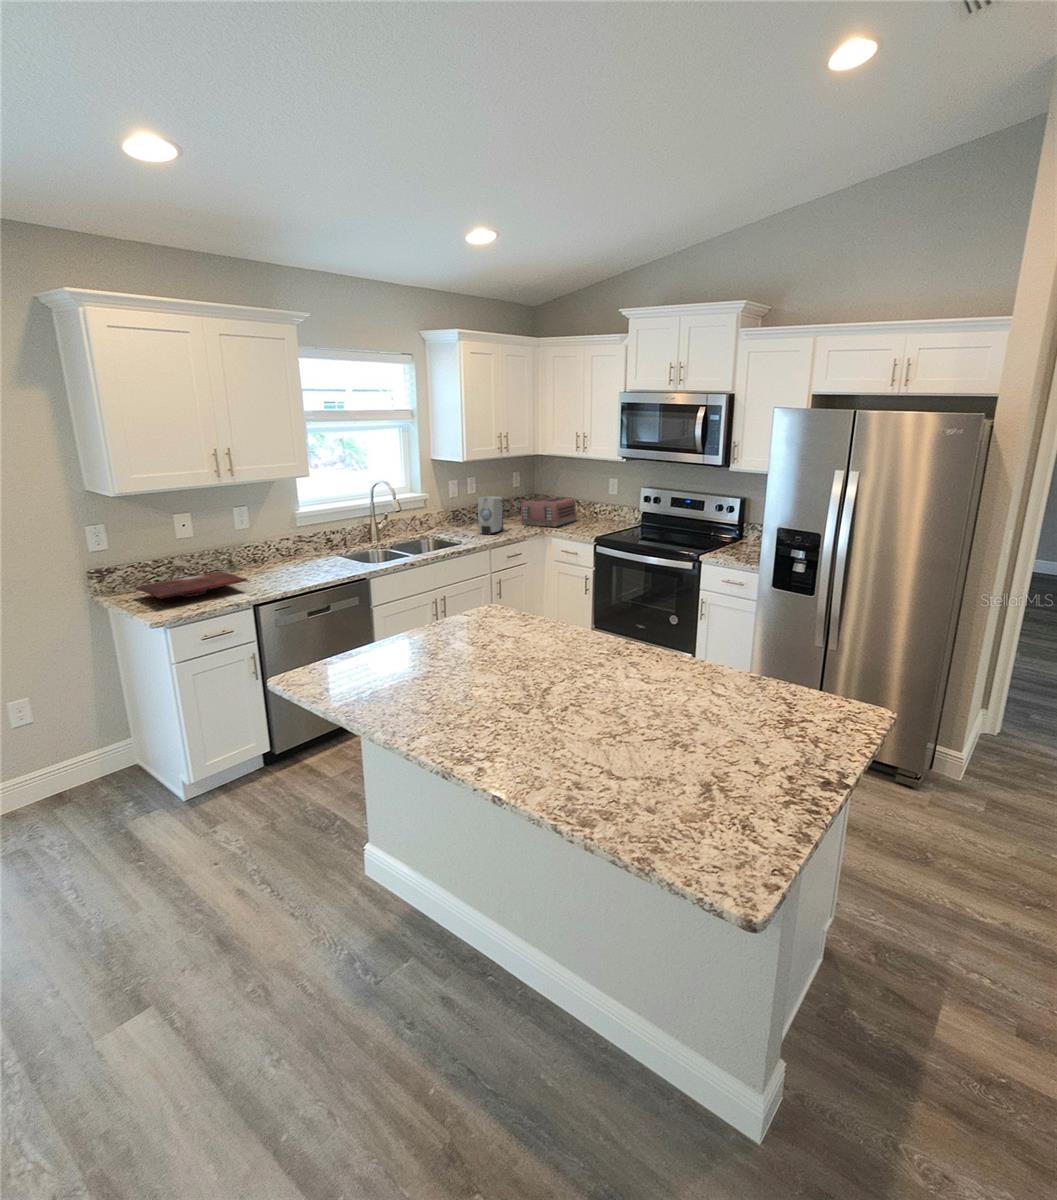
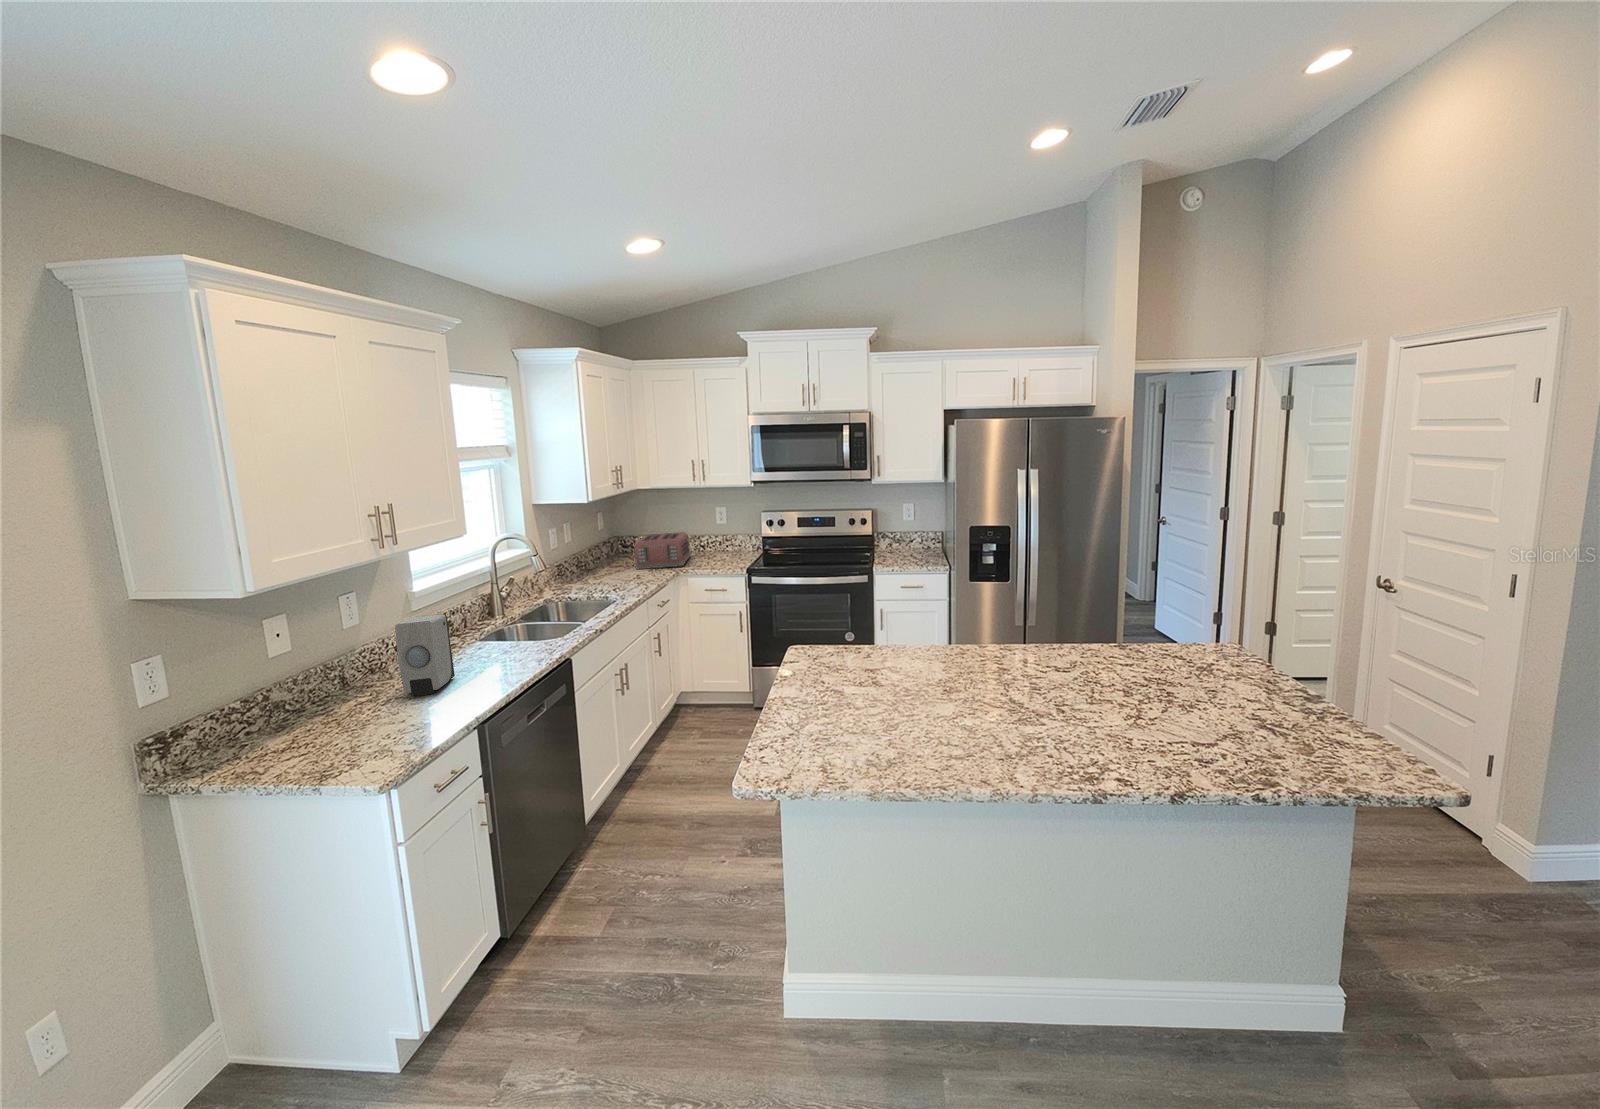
soap dispenser: present [478,497,503,534] -> present [395,614,455,696]
cutting board: present [135,571,247,598] -> none [246,694,437,754]

